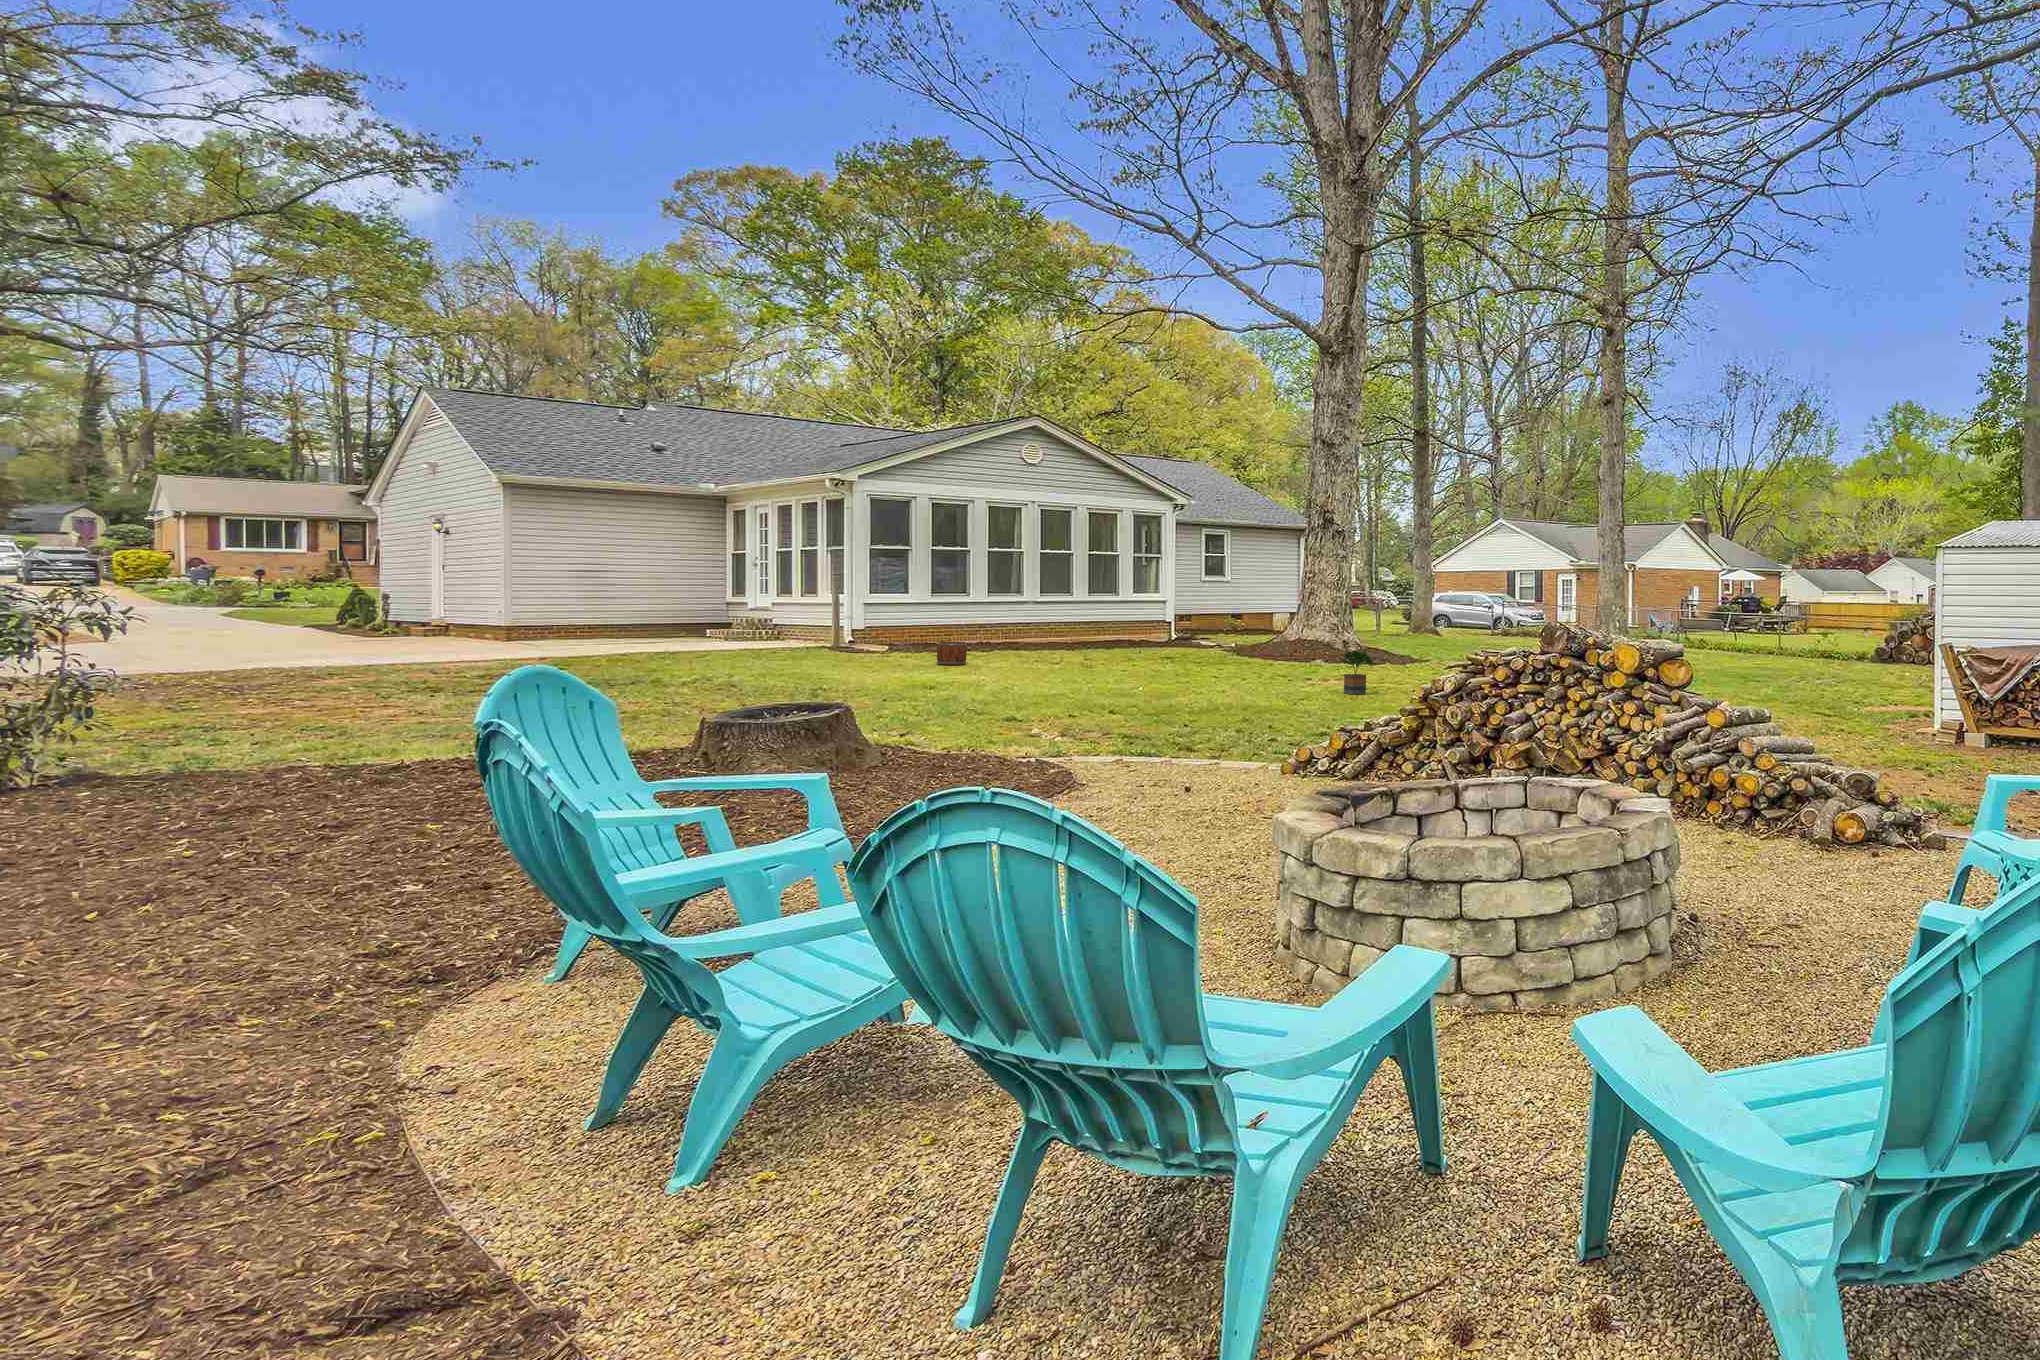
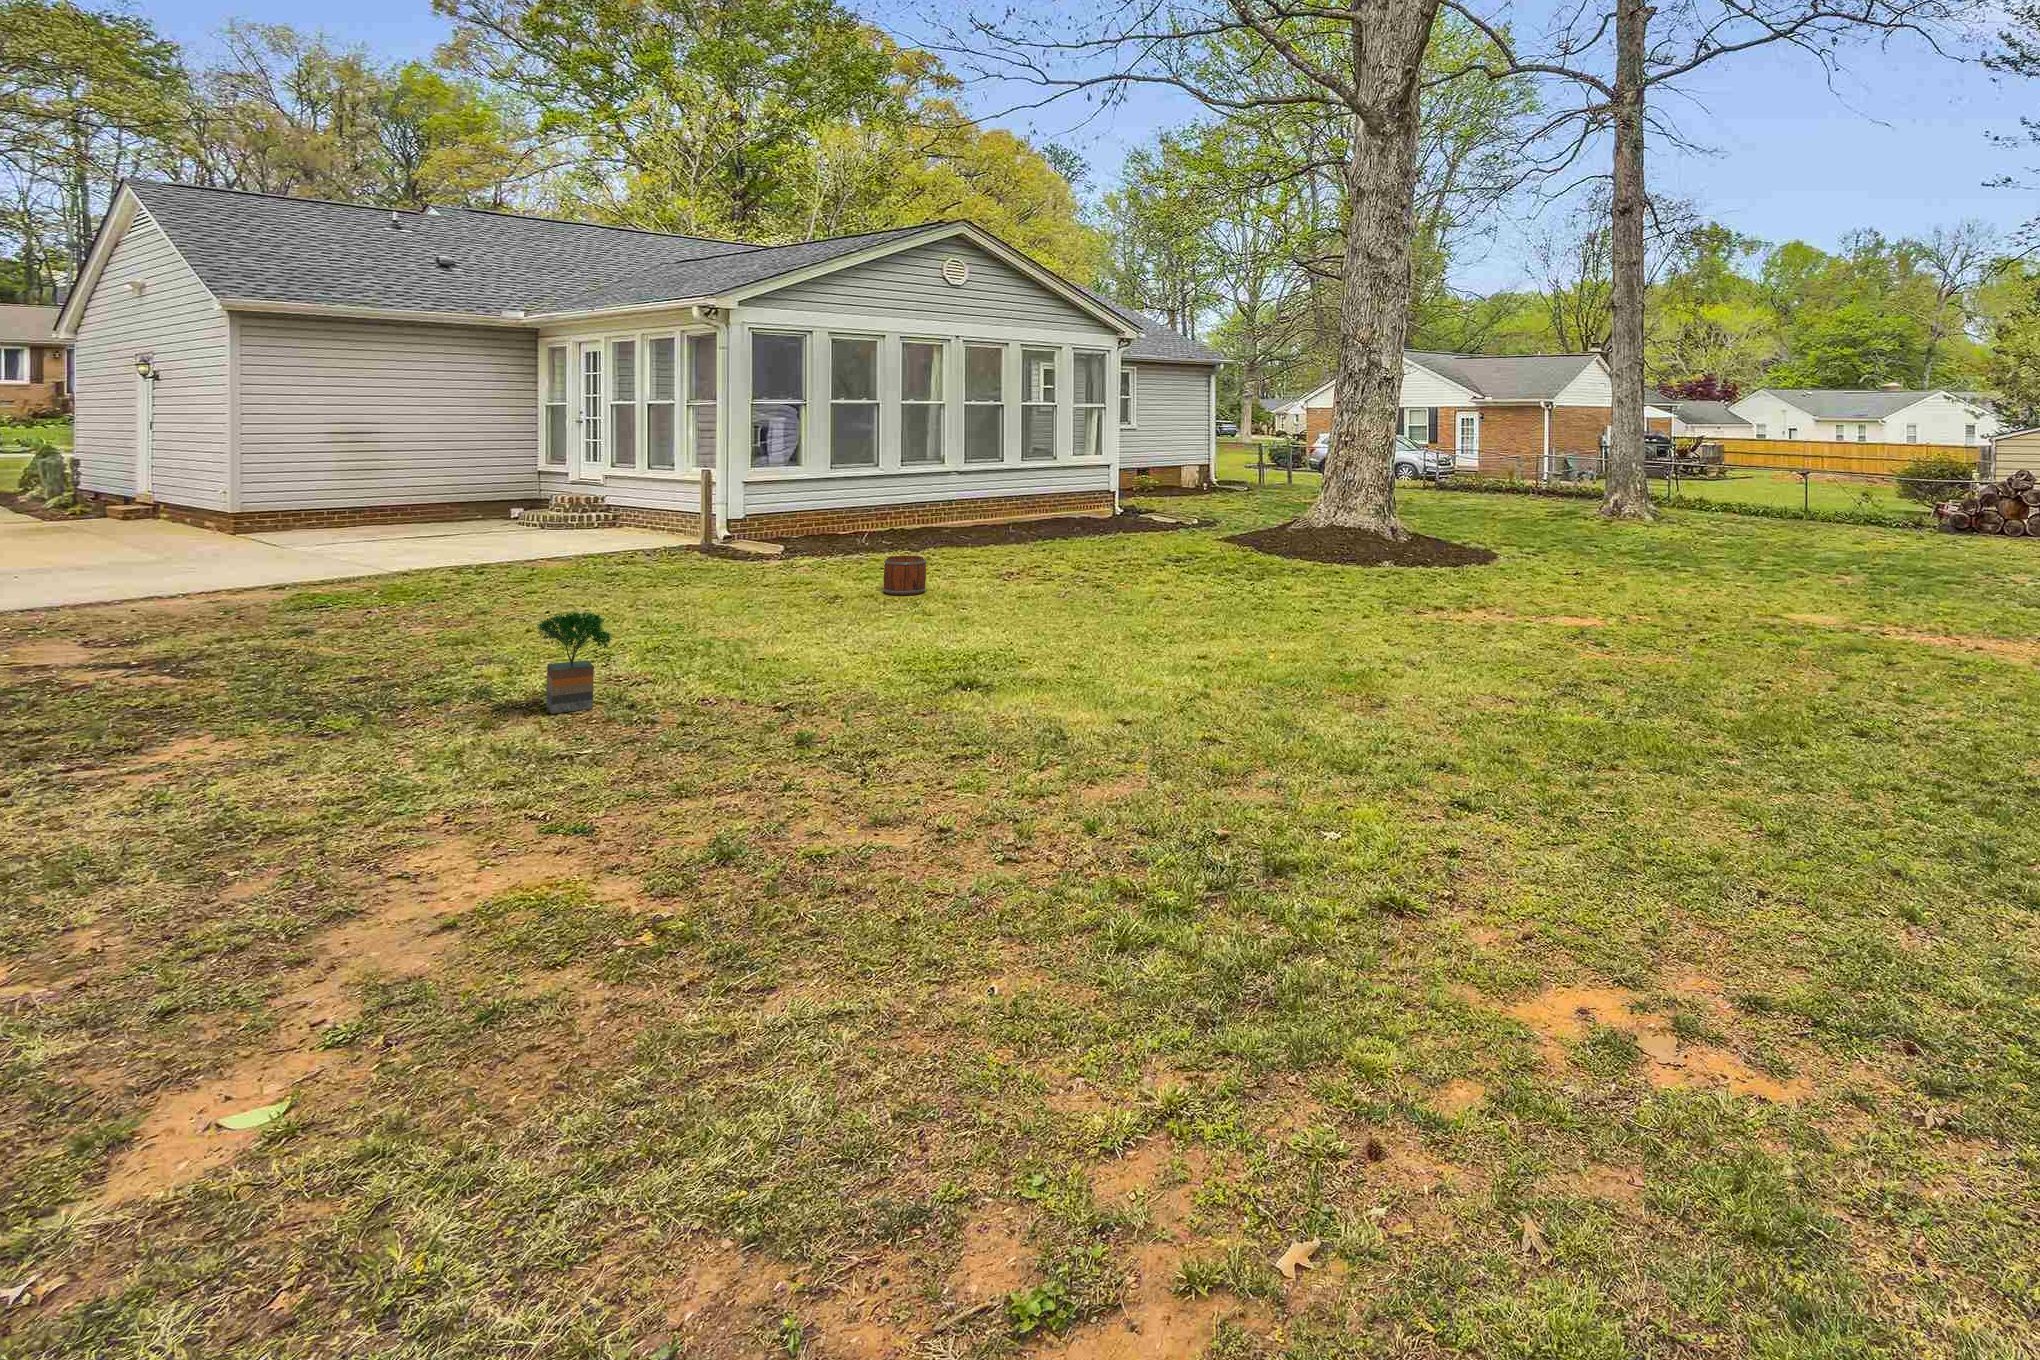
potted tree: present [1342,651,1373,695] -> present [537,612,611,714]

